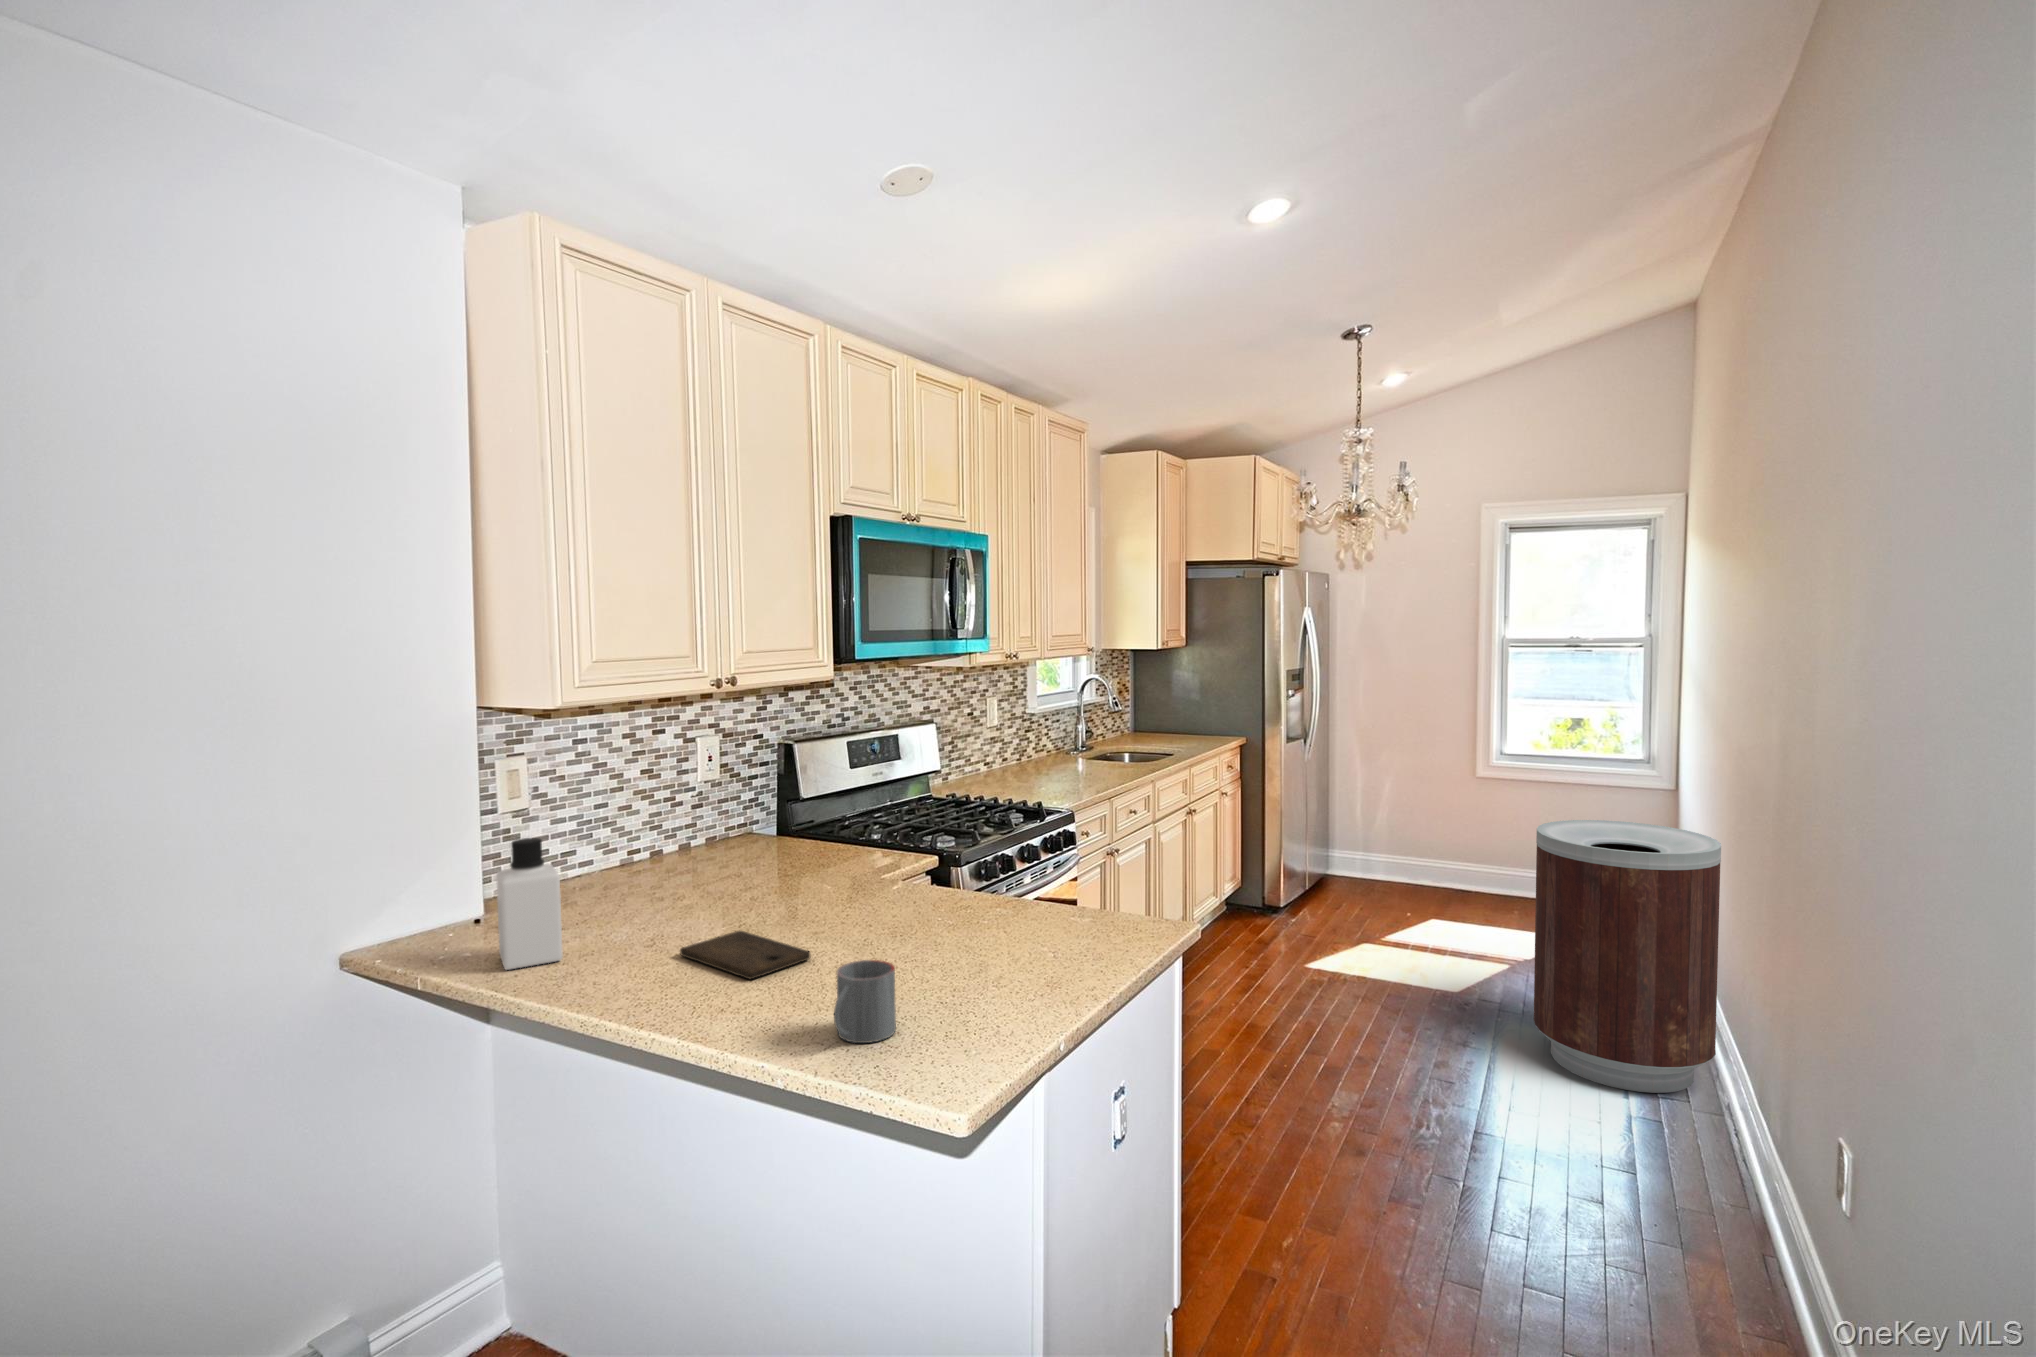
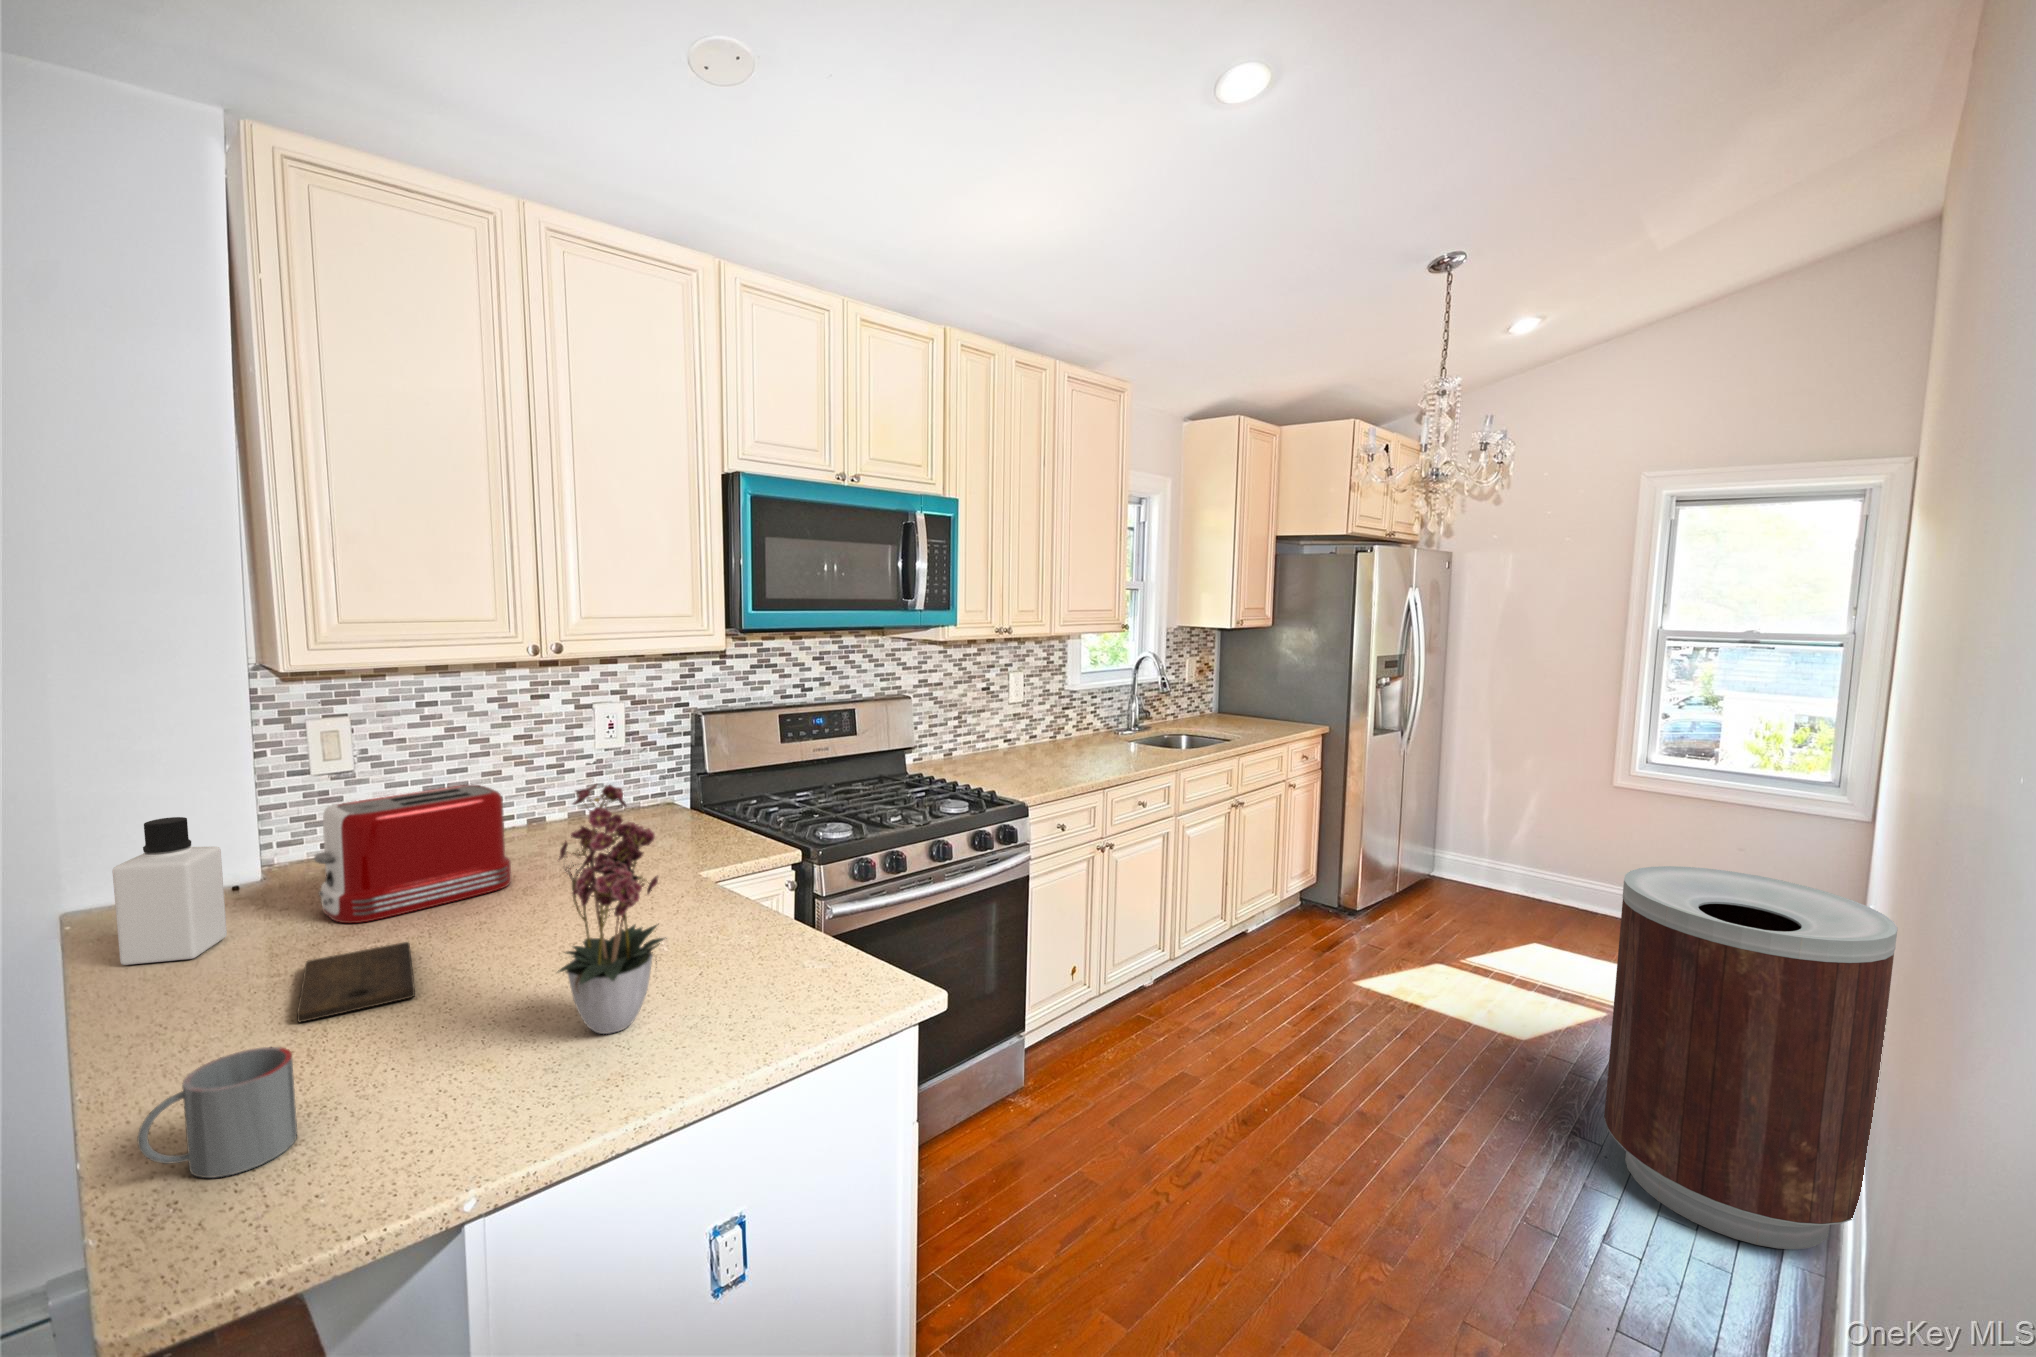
flower arrangement: none [938,763,1053,960] -> present [558,784,664,1034]
toaster: none [595,808,733,930] -> present [314,785,511,923]

